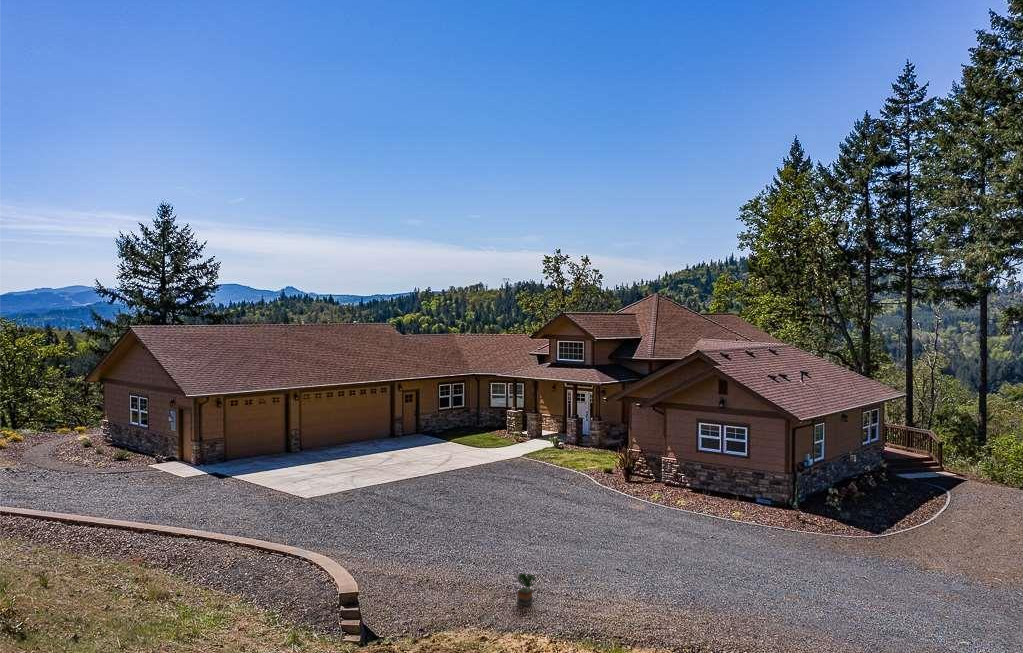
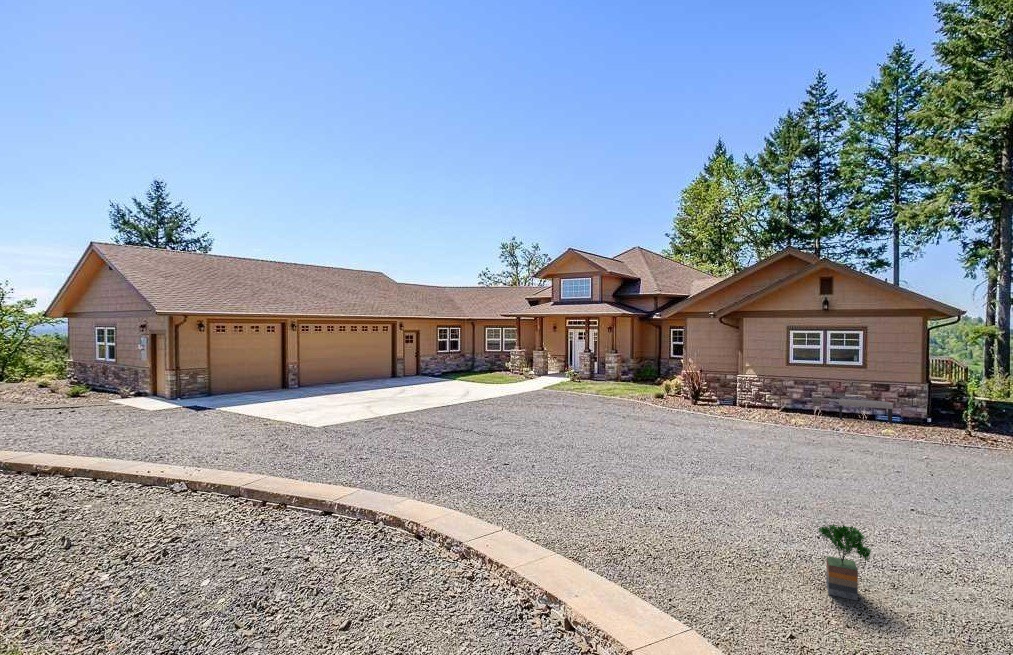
bench: none [726,484,766,506] -> present [839,399,893,424]

